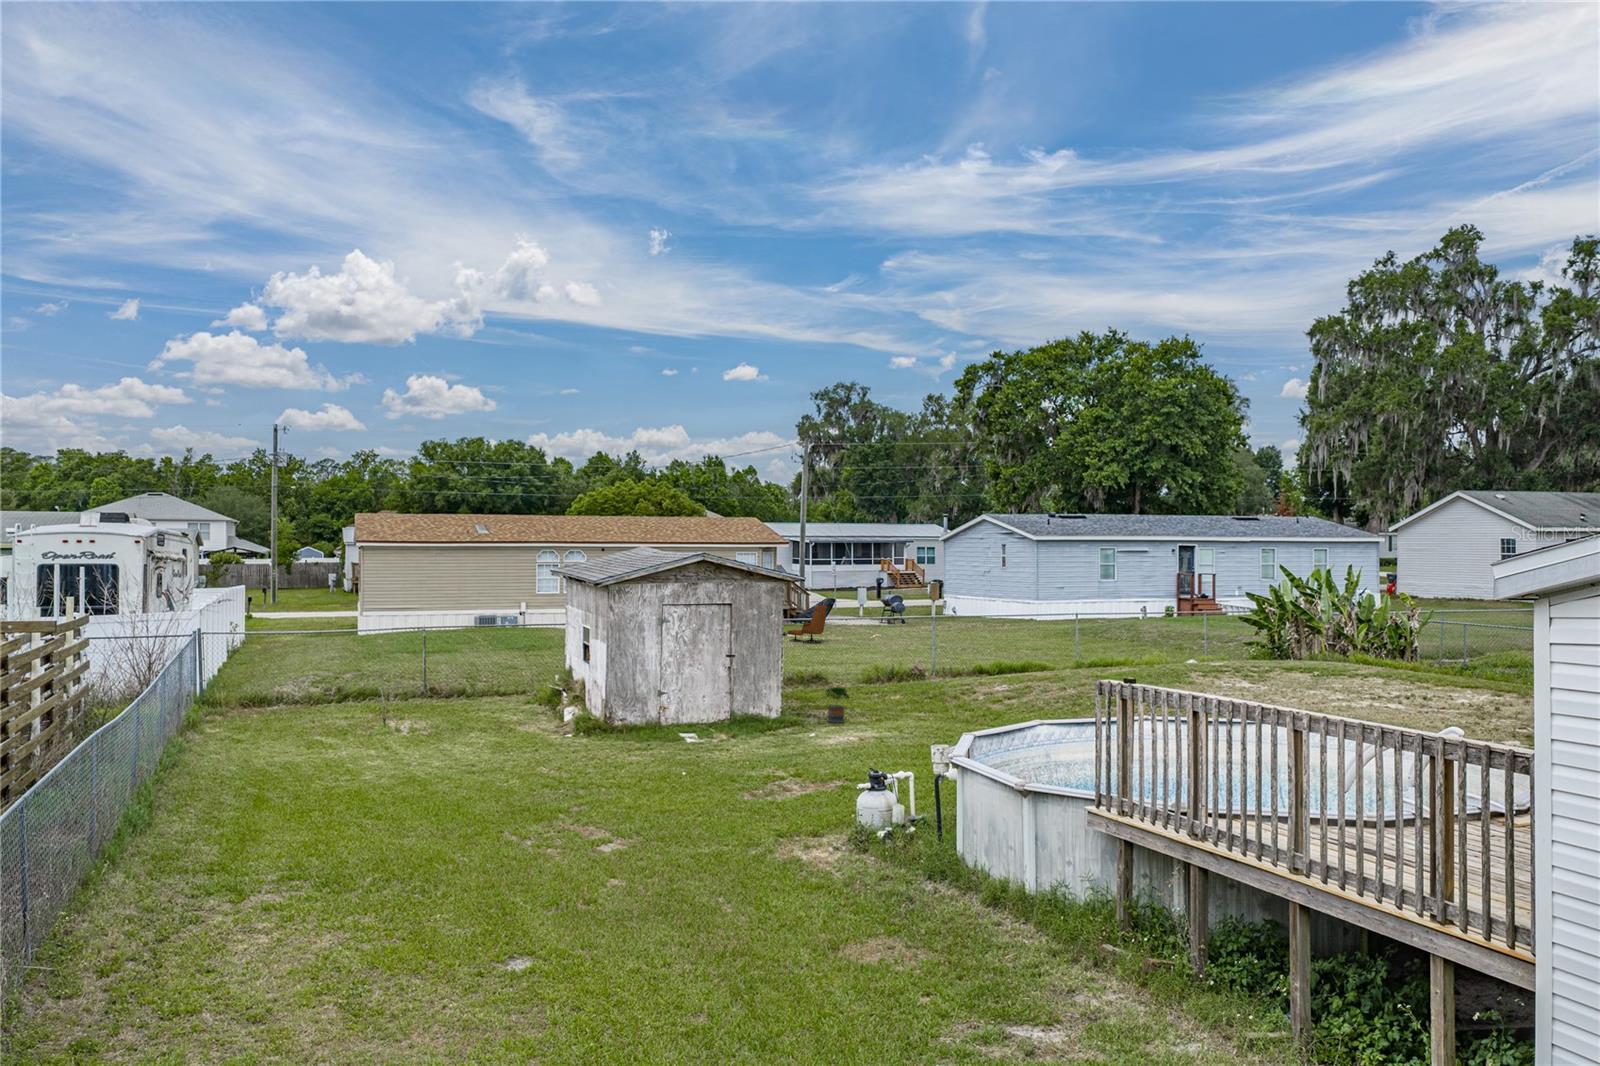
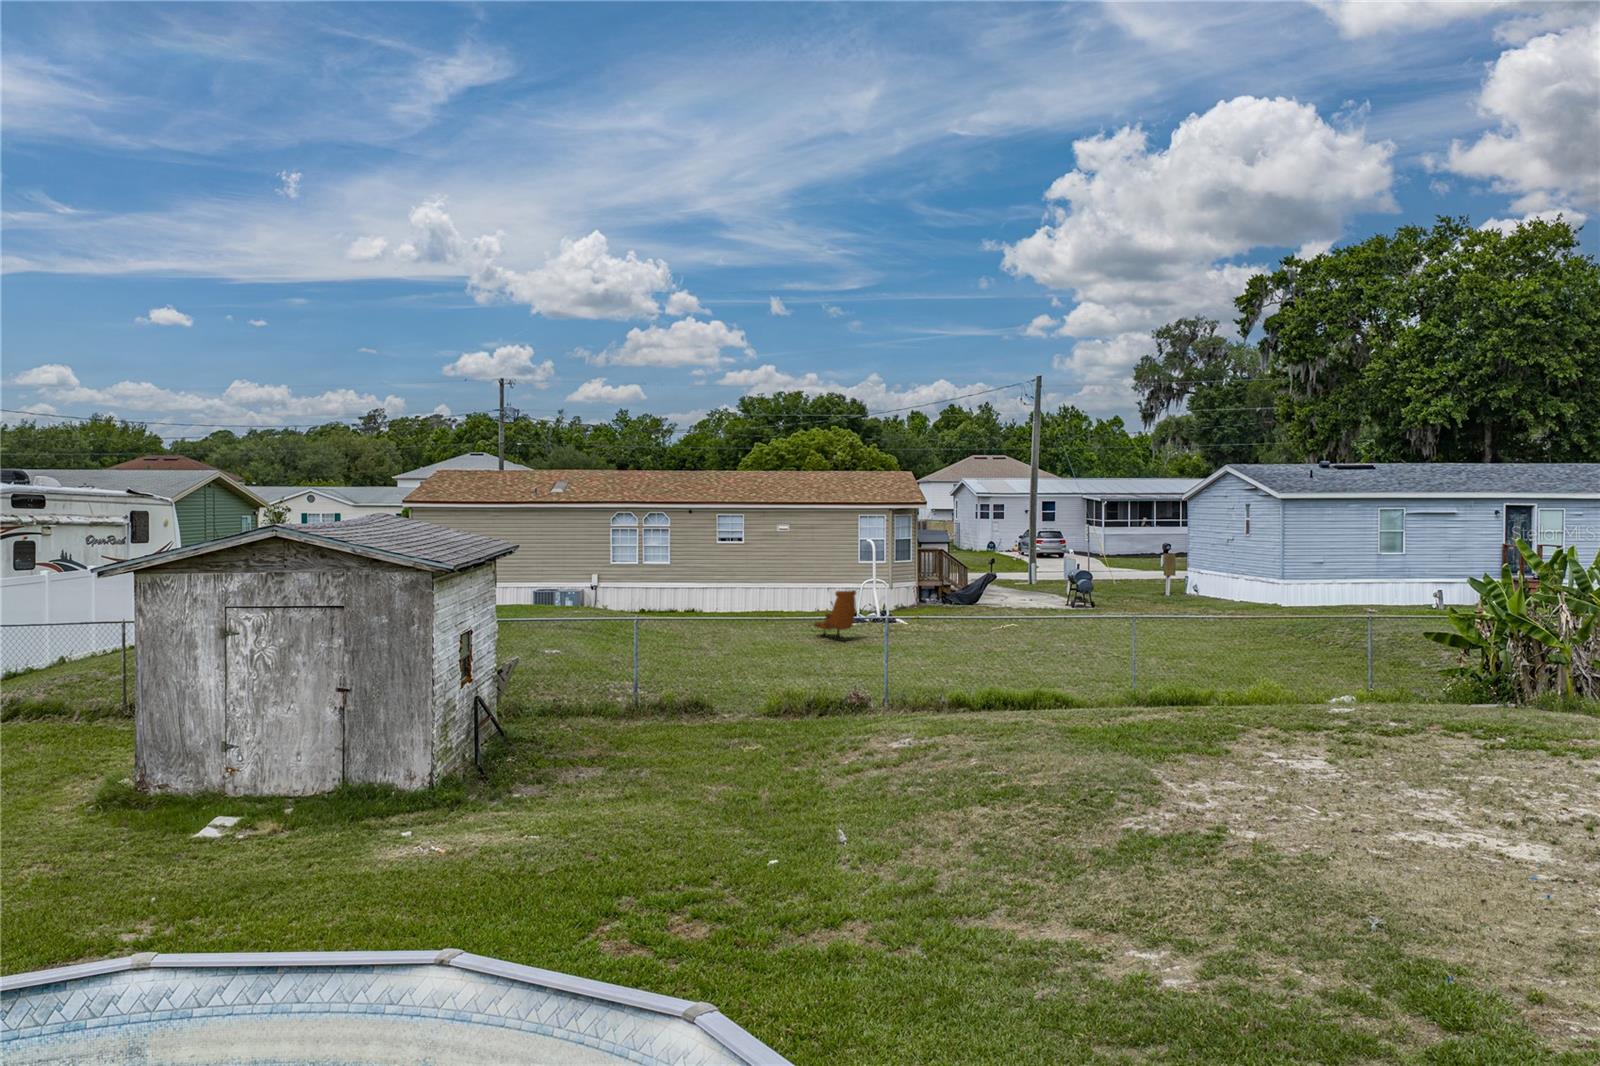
potted tree: present [825,687,849,723] -> none [427,754,469,819]

